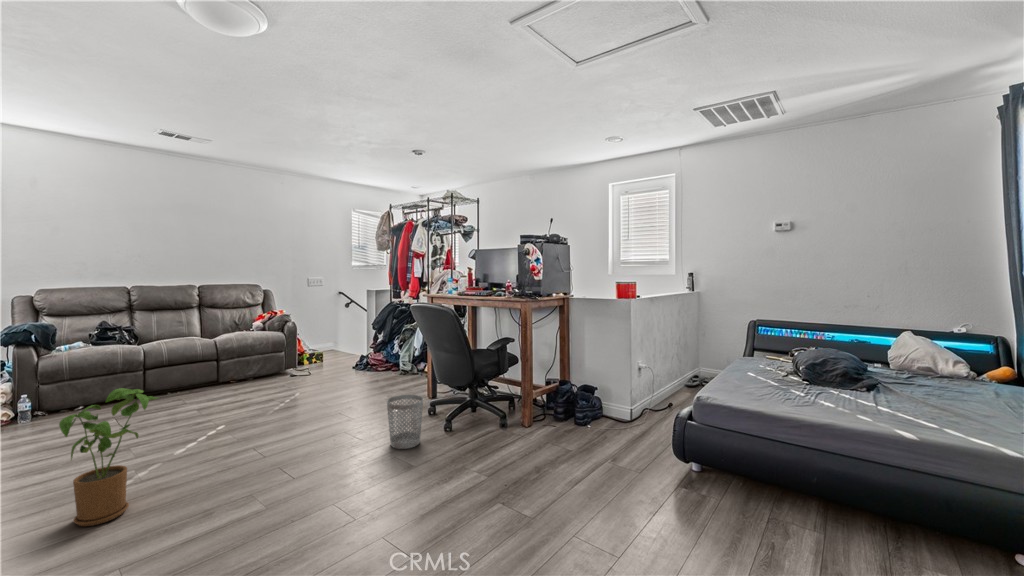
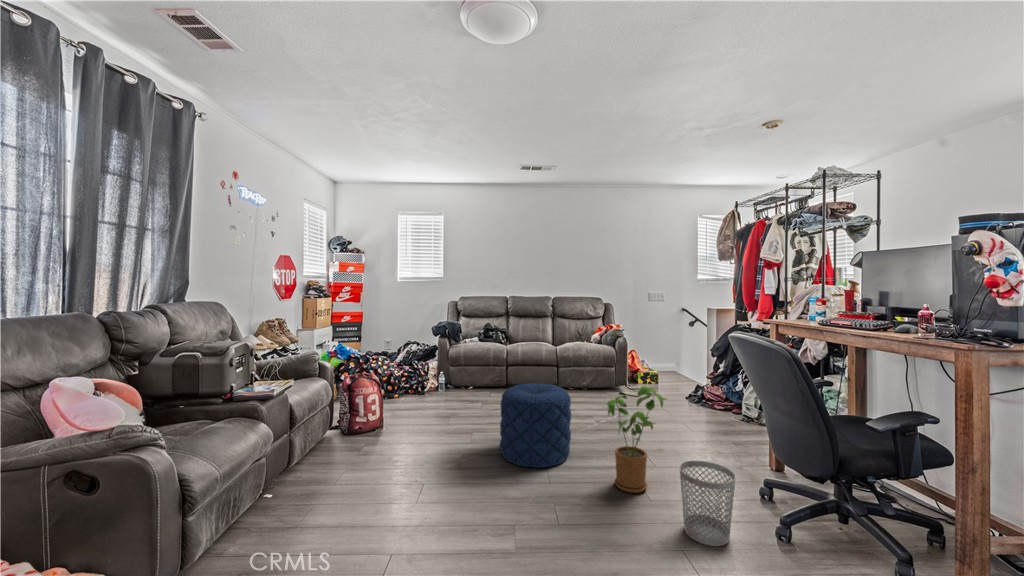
pouf: none [187,369,273,455] -> present [500,383,571,468]
house plant: present [59,388,157,526] -> present [608,386,666,493]

